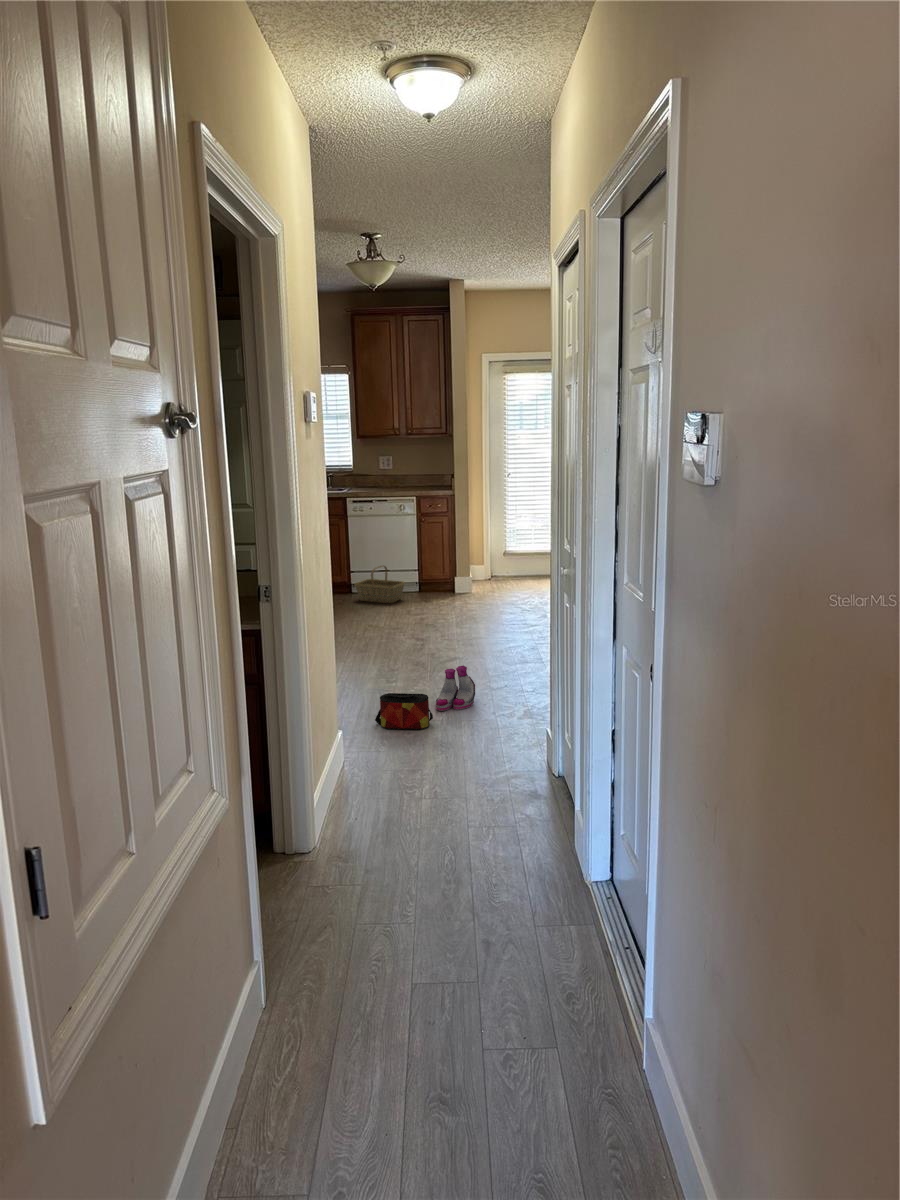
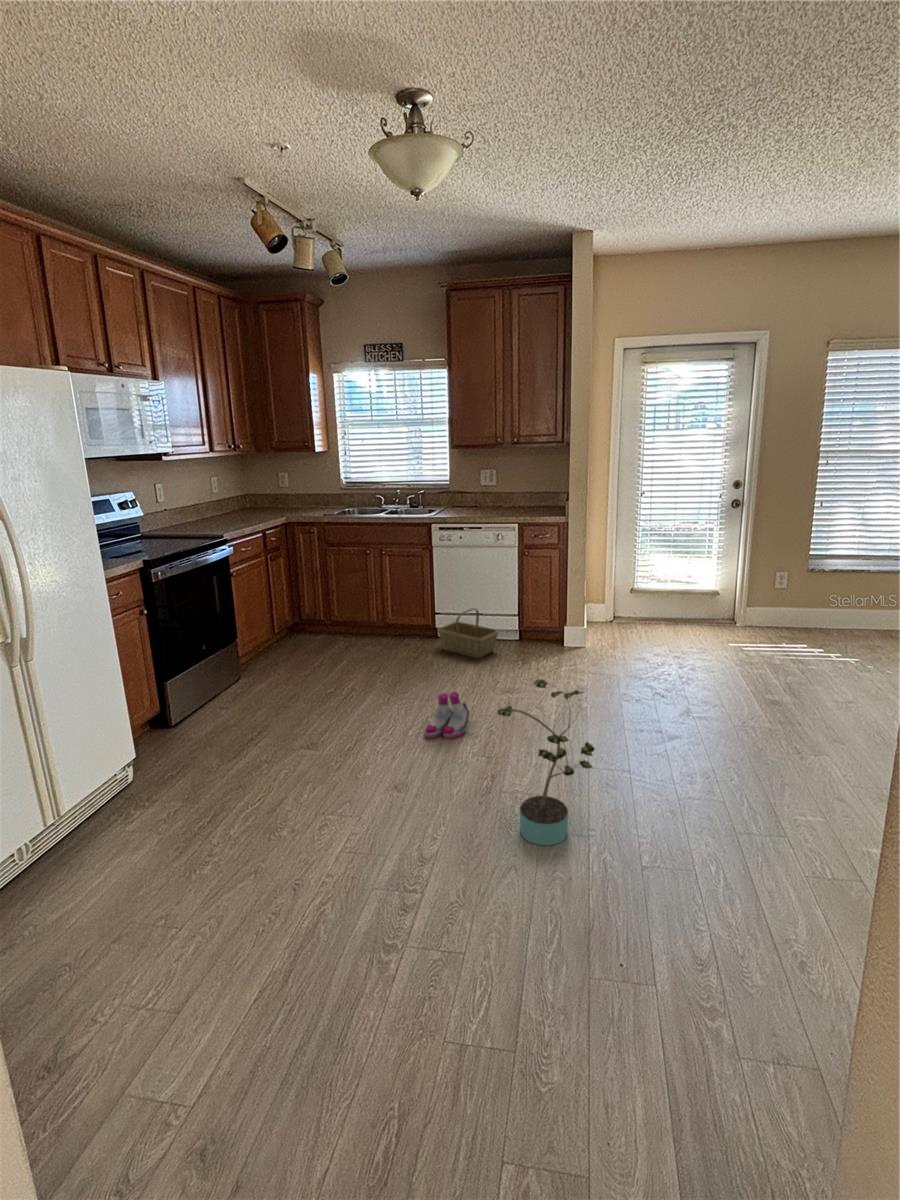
potted plant: none [433,568,490,666] -> present [498,680,595,846]
boots: present [436,665,475,711] -> present [425,692,469,738]
bag: present [375,693,433,730] -> none [316,1031,434,1151]

